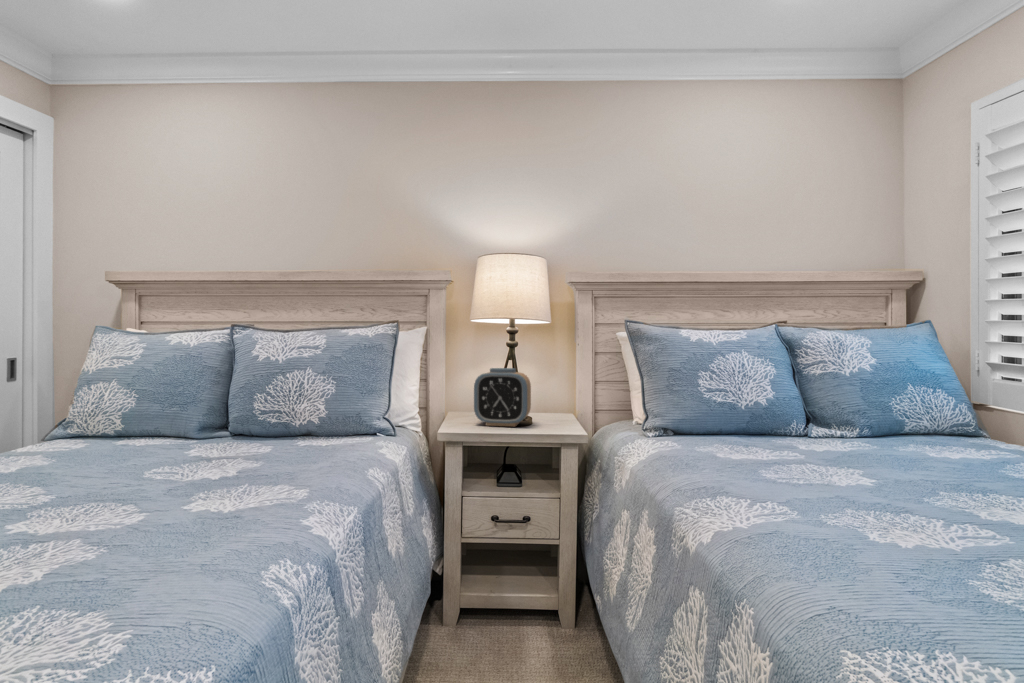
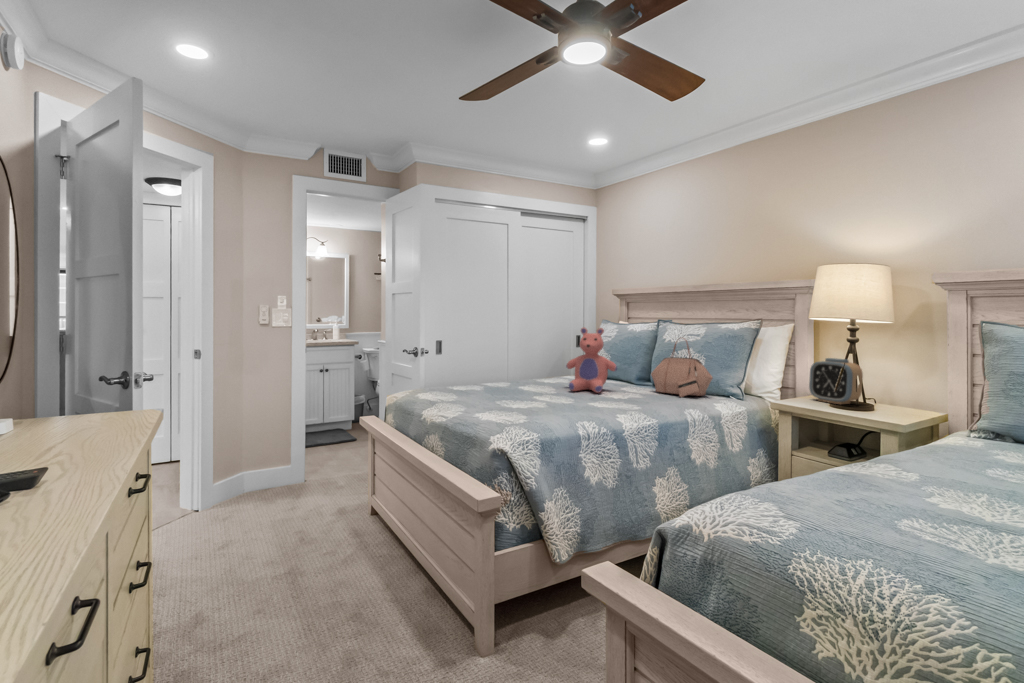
teddy bear: none [49,335,186,483] -> present [566,327,617,393]
handbag: none [248,349,365,453] -> present [651,339,713,397]

